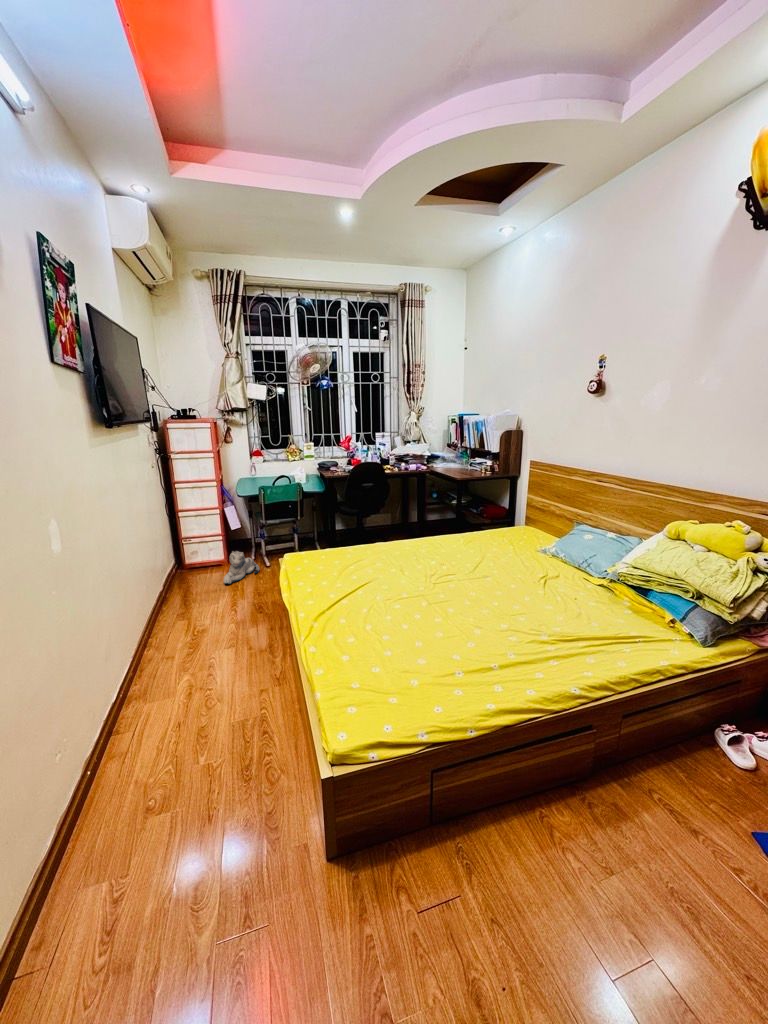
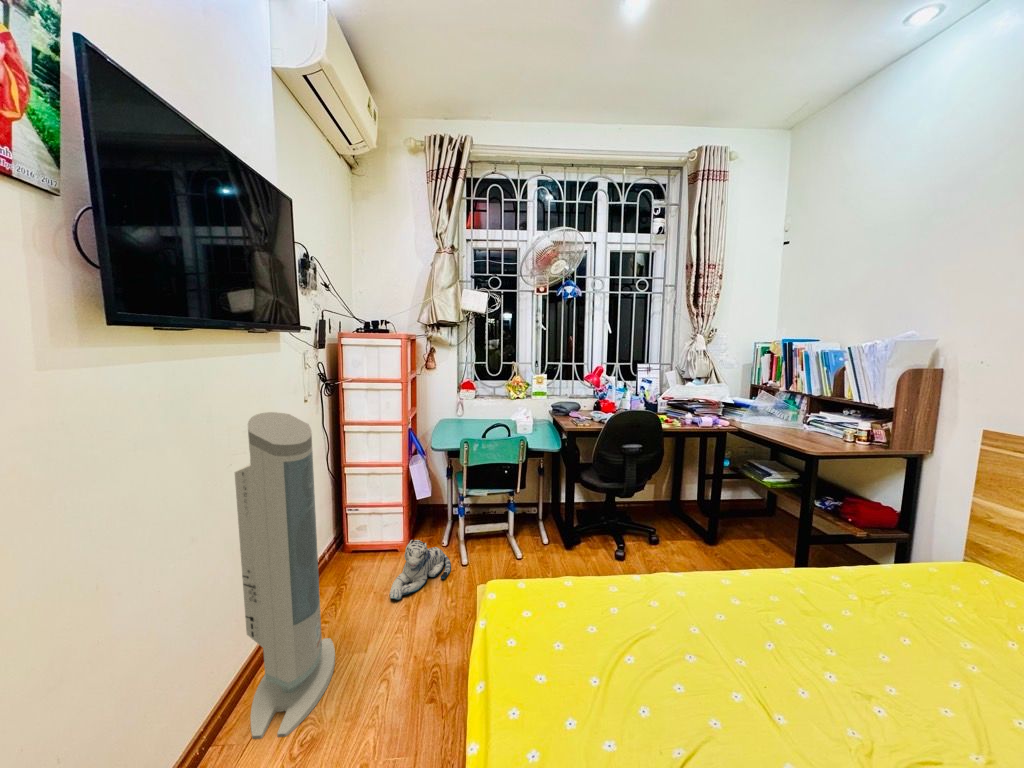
air purifier: none [139,470,202,634] -> present [235,412,335,739]

